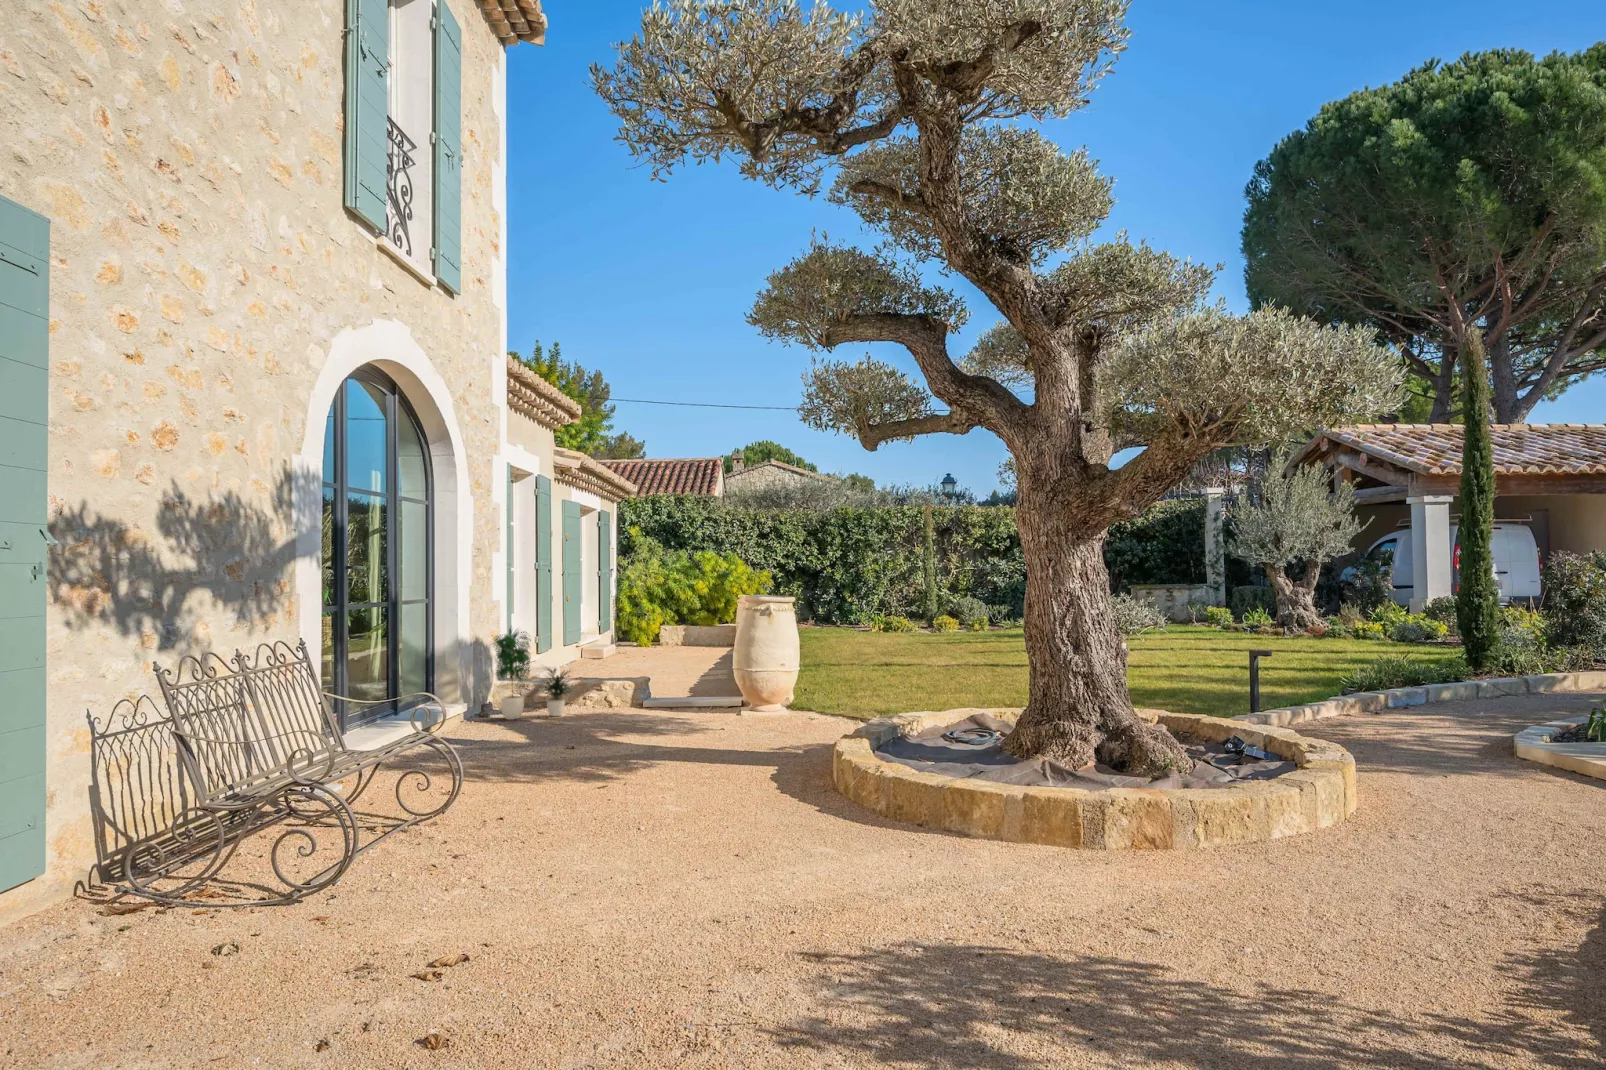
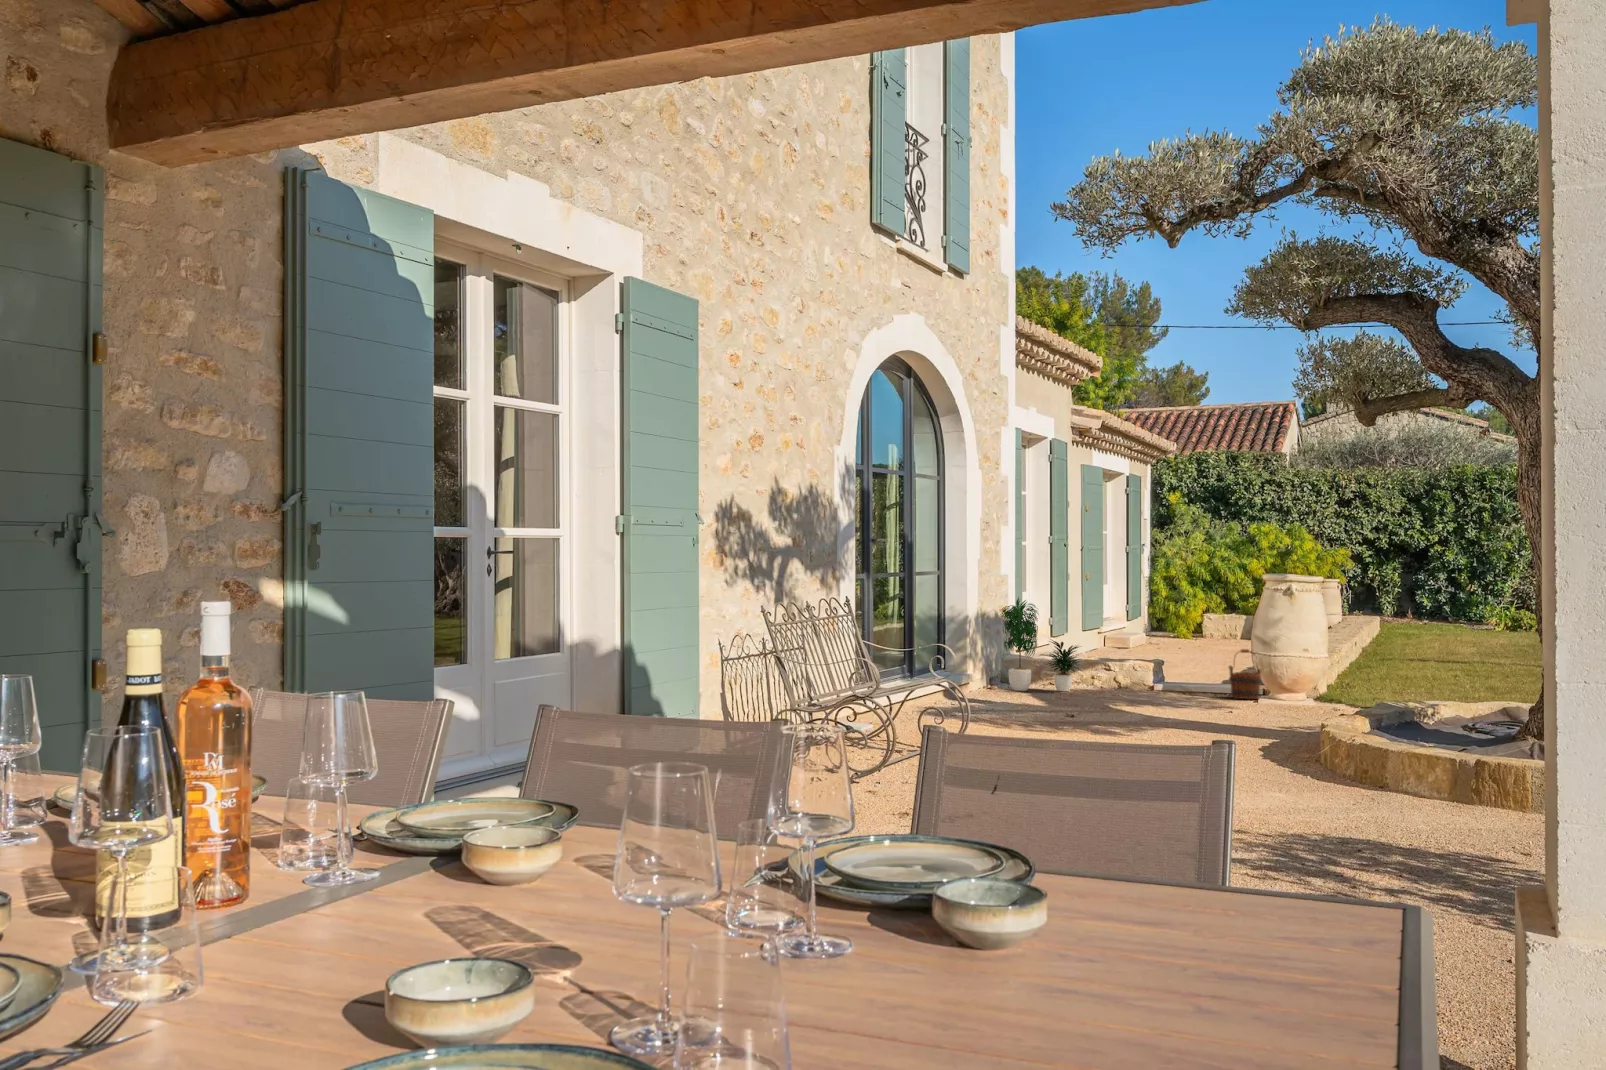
wooden bucket: none [708,666,737,712] -> present [1229,649,1261,699]

